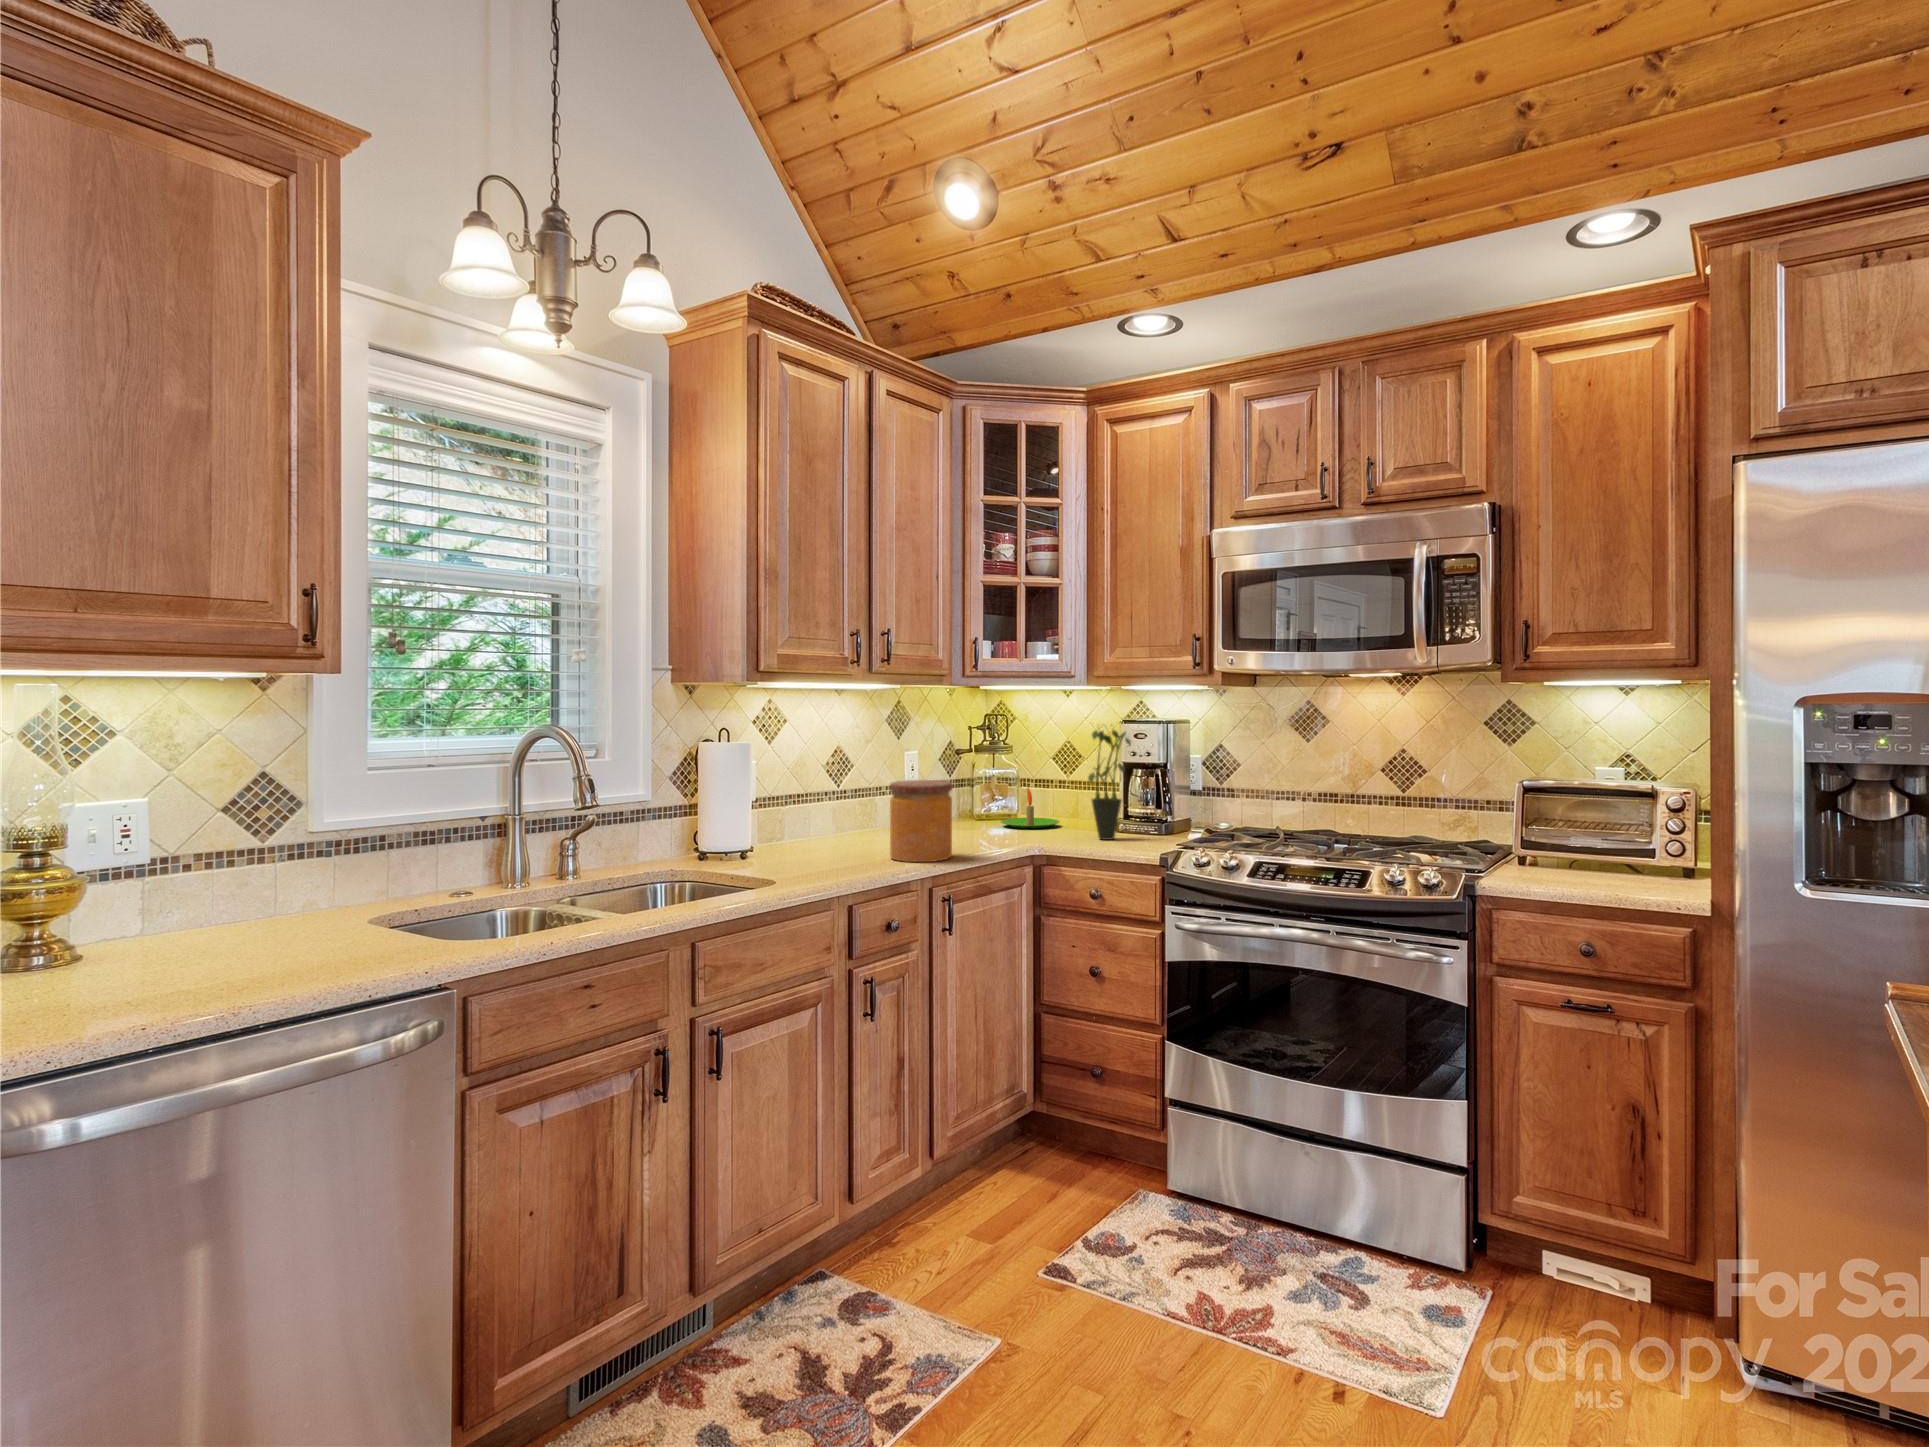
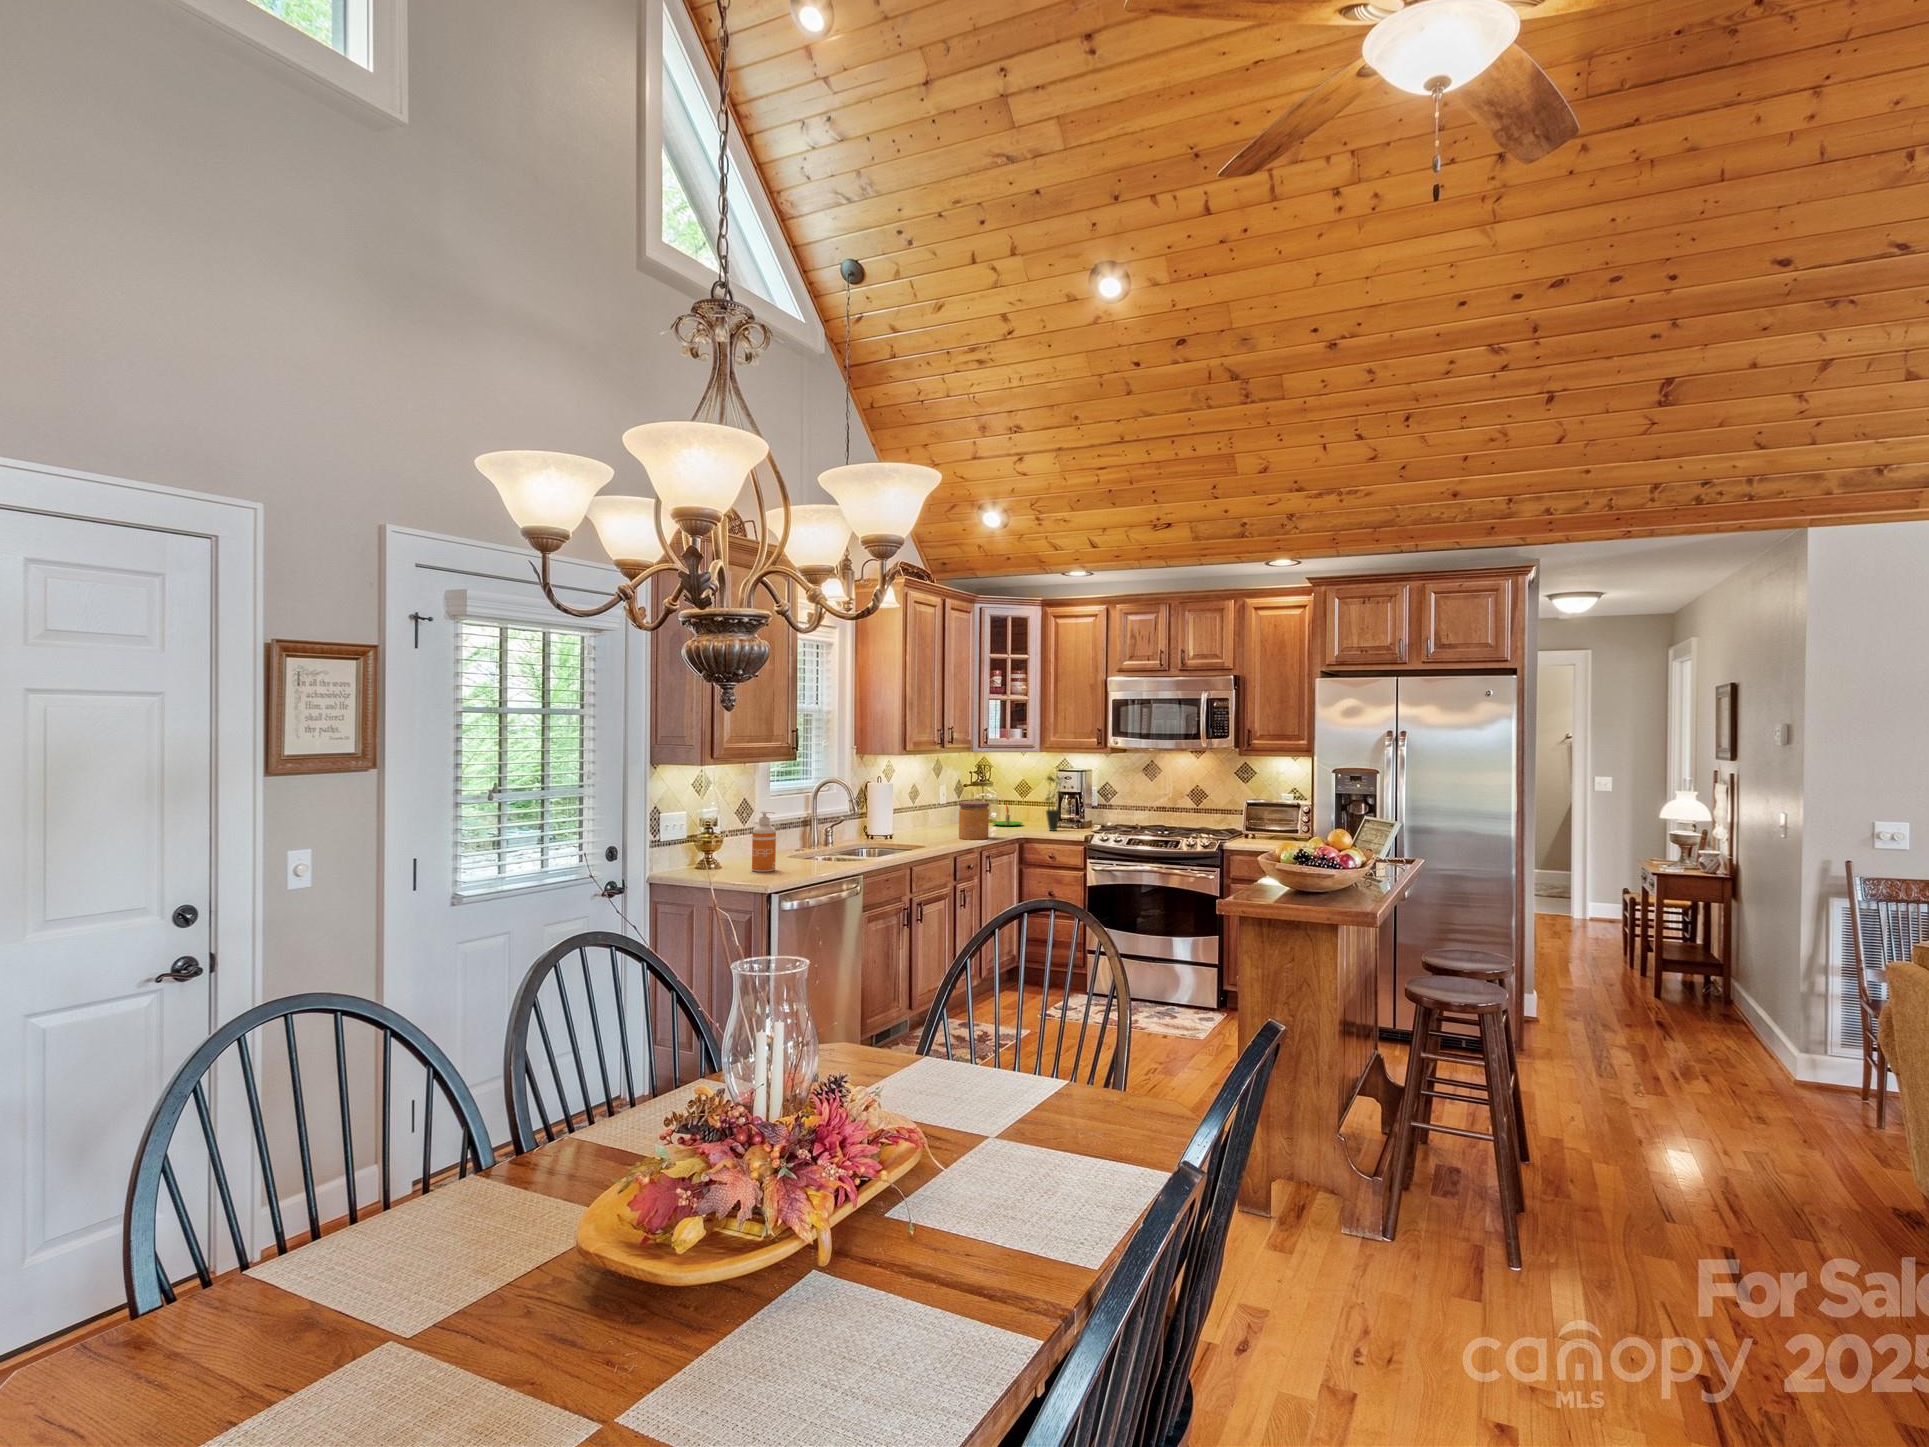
soap dispenser: none [116,807,201,981] -> present [752,811,776,872]

